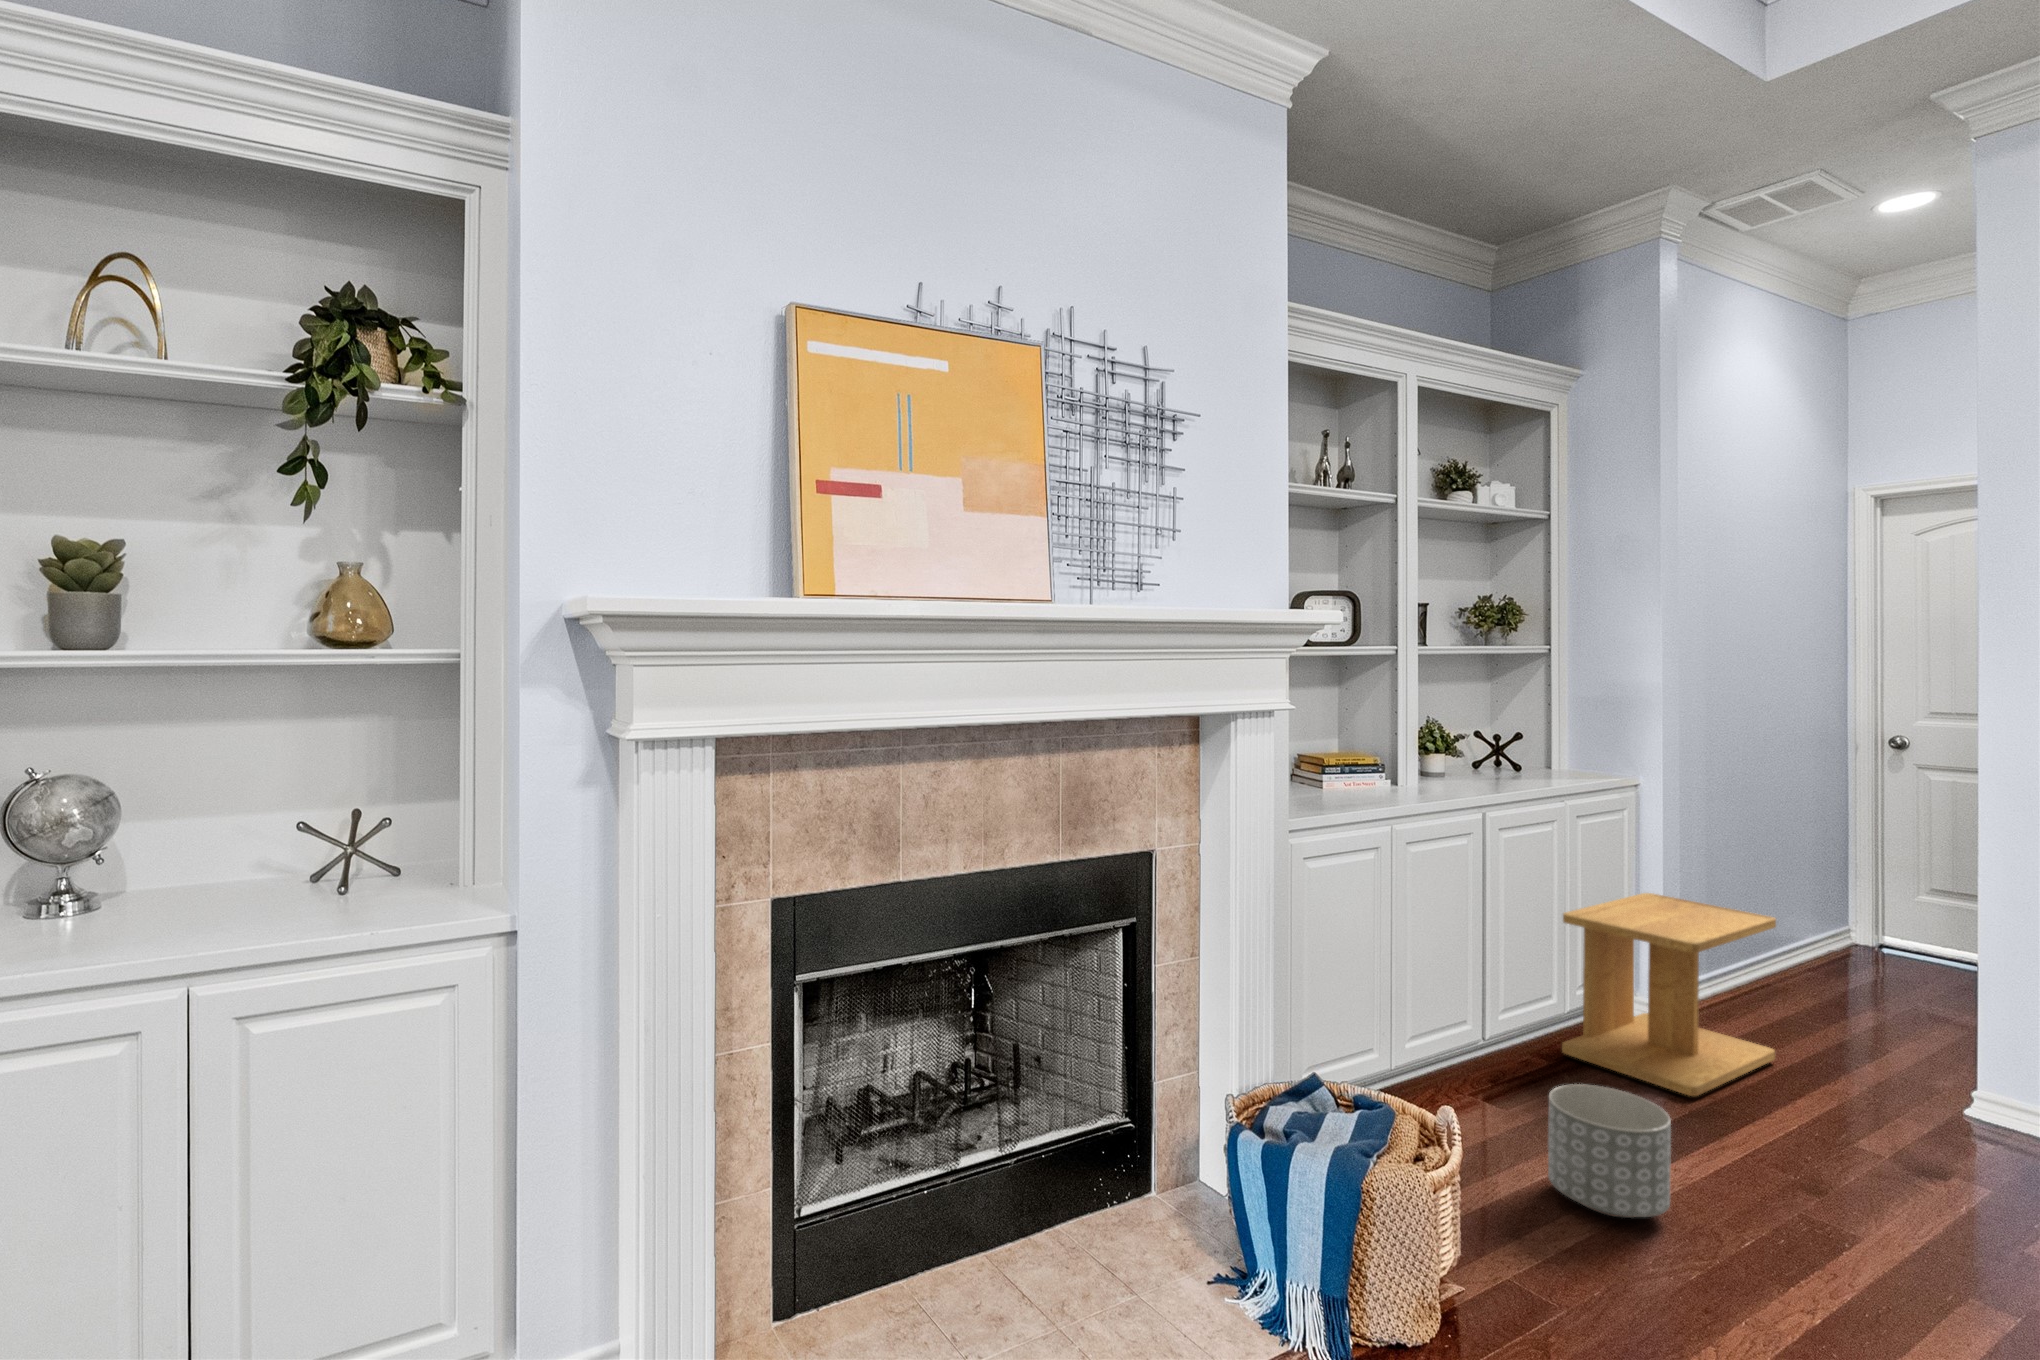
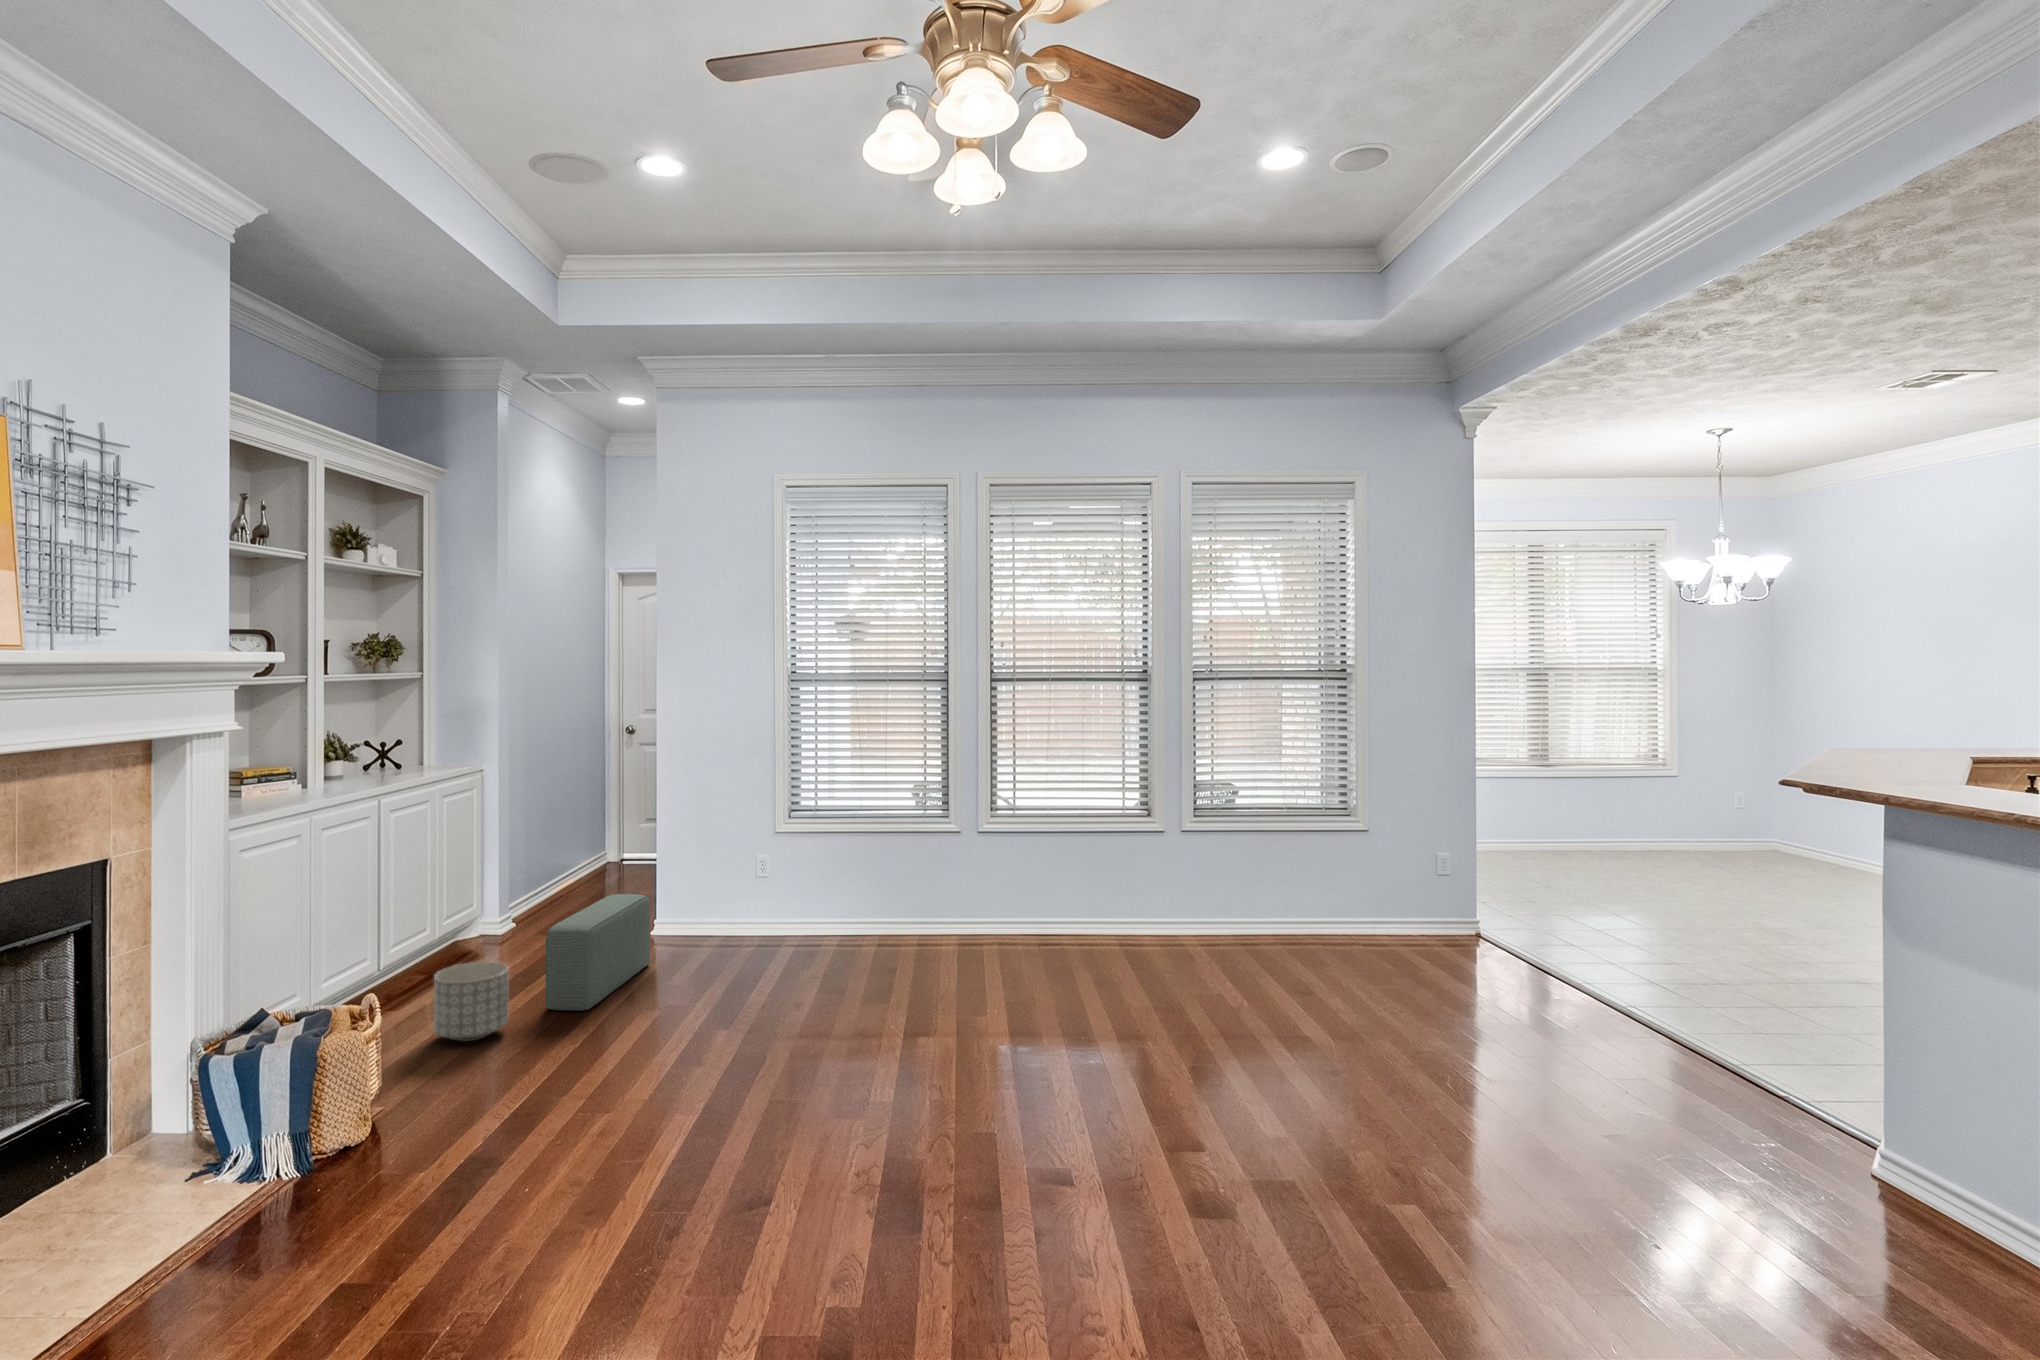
side table: present [1562,893,1776,1096] -> none [435,843,566,966]
pouf: none [1740,1034,1959,1239] -> present [546,894,650,1011]

